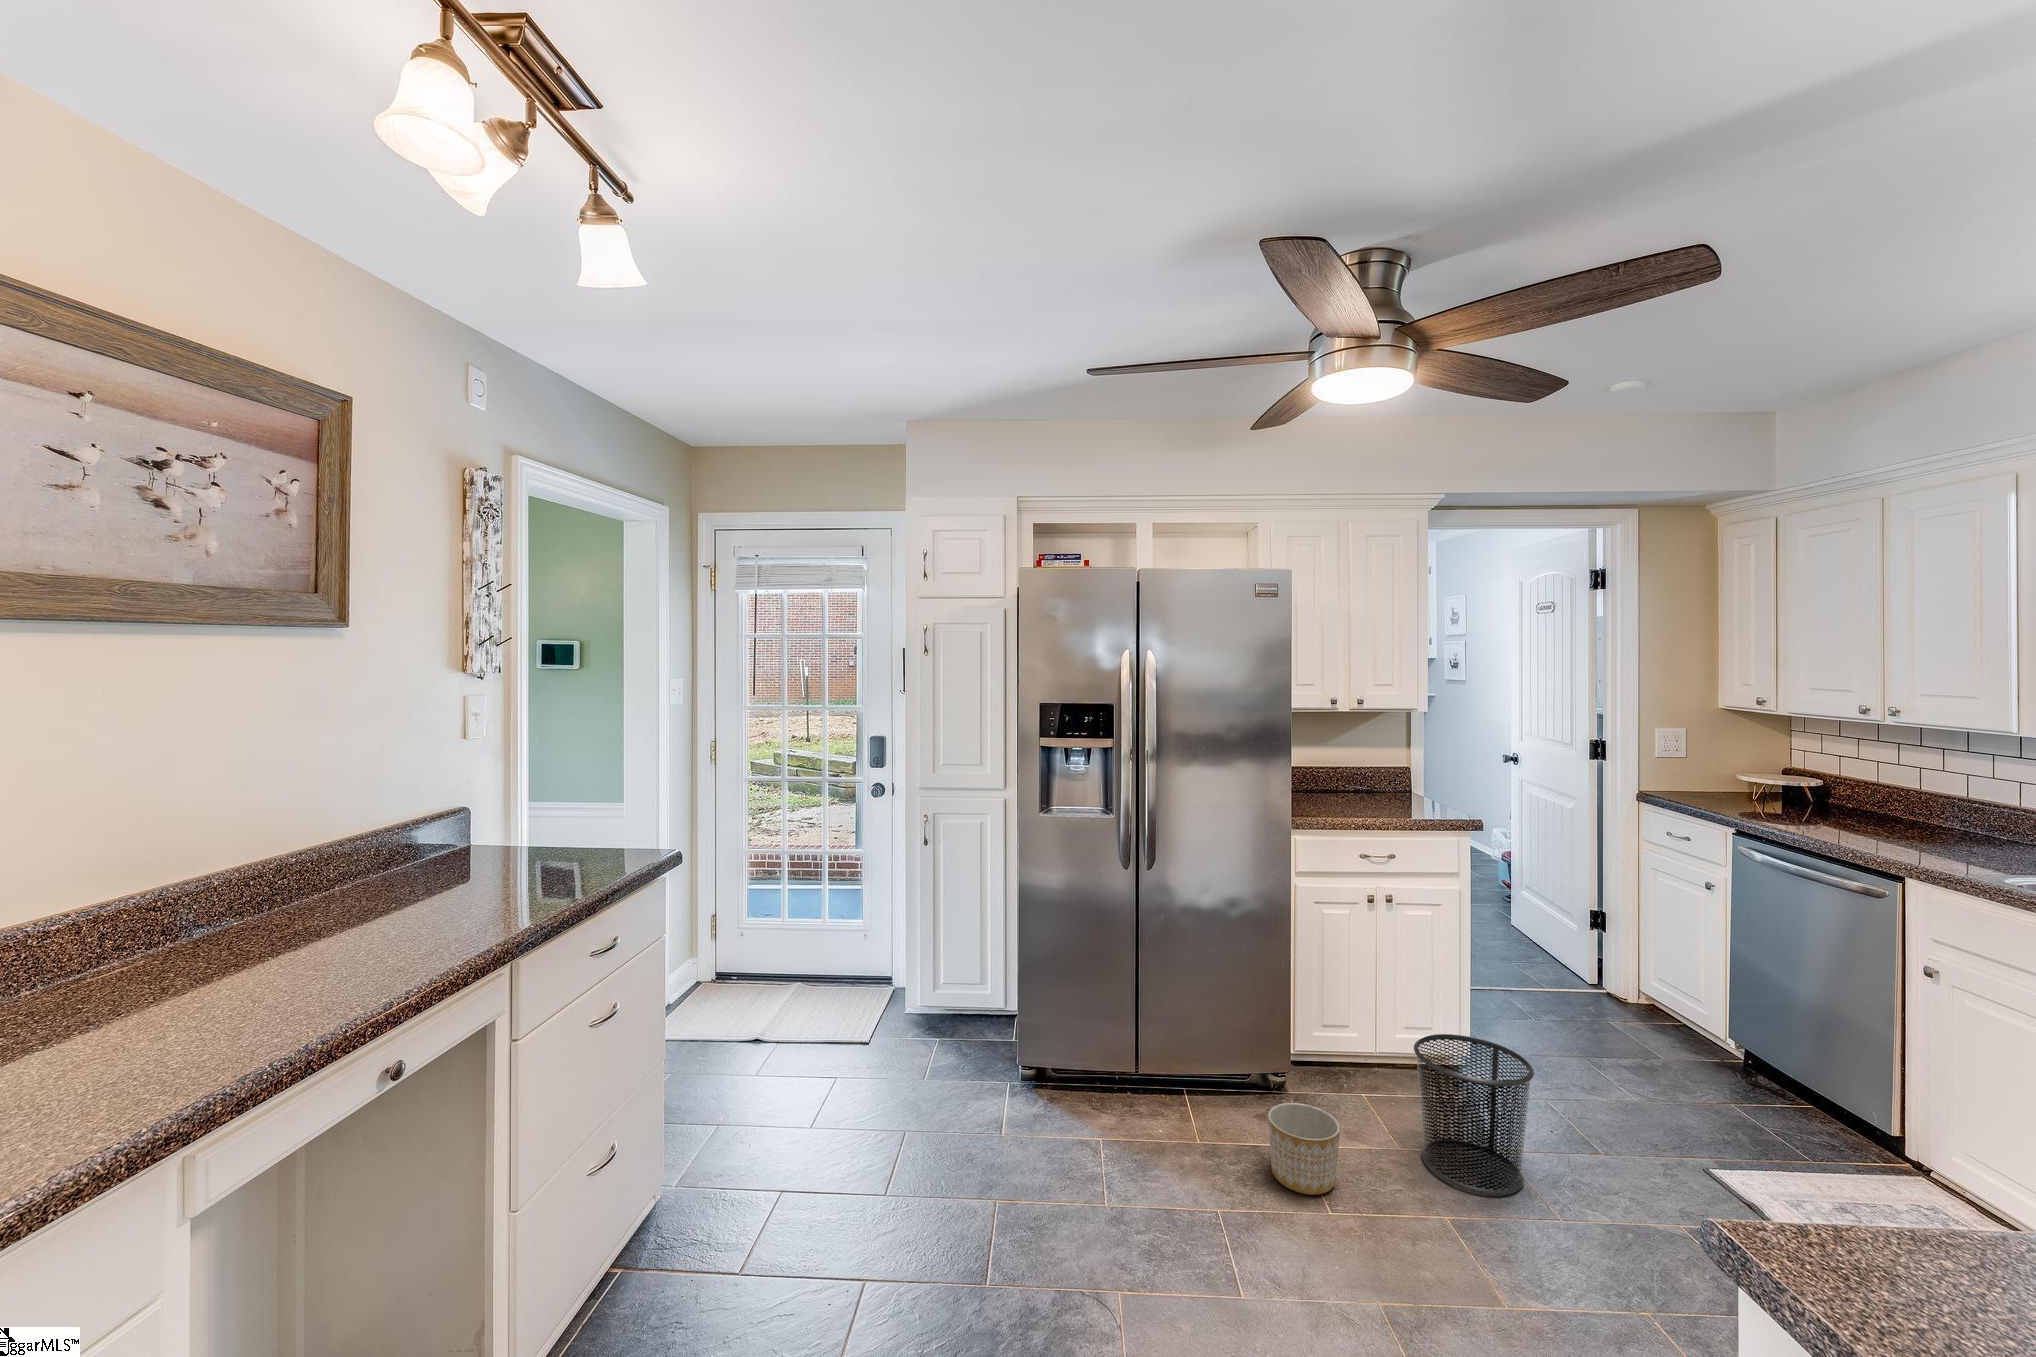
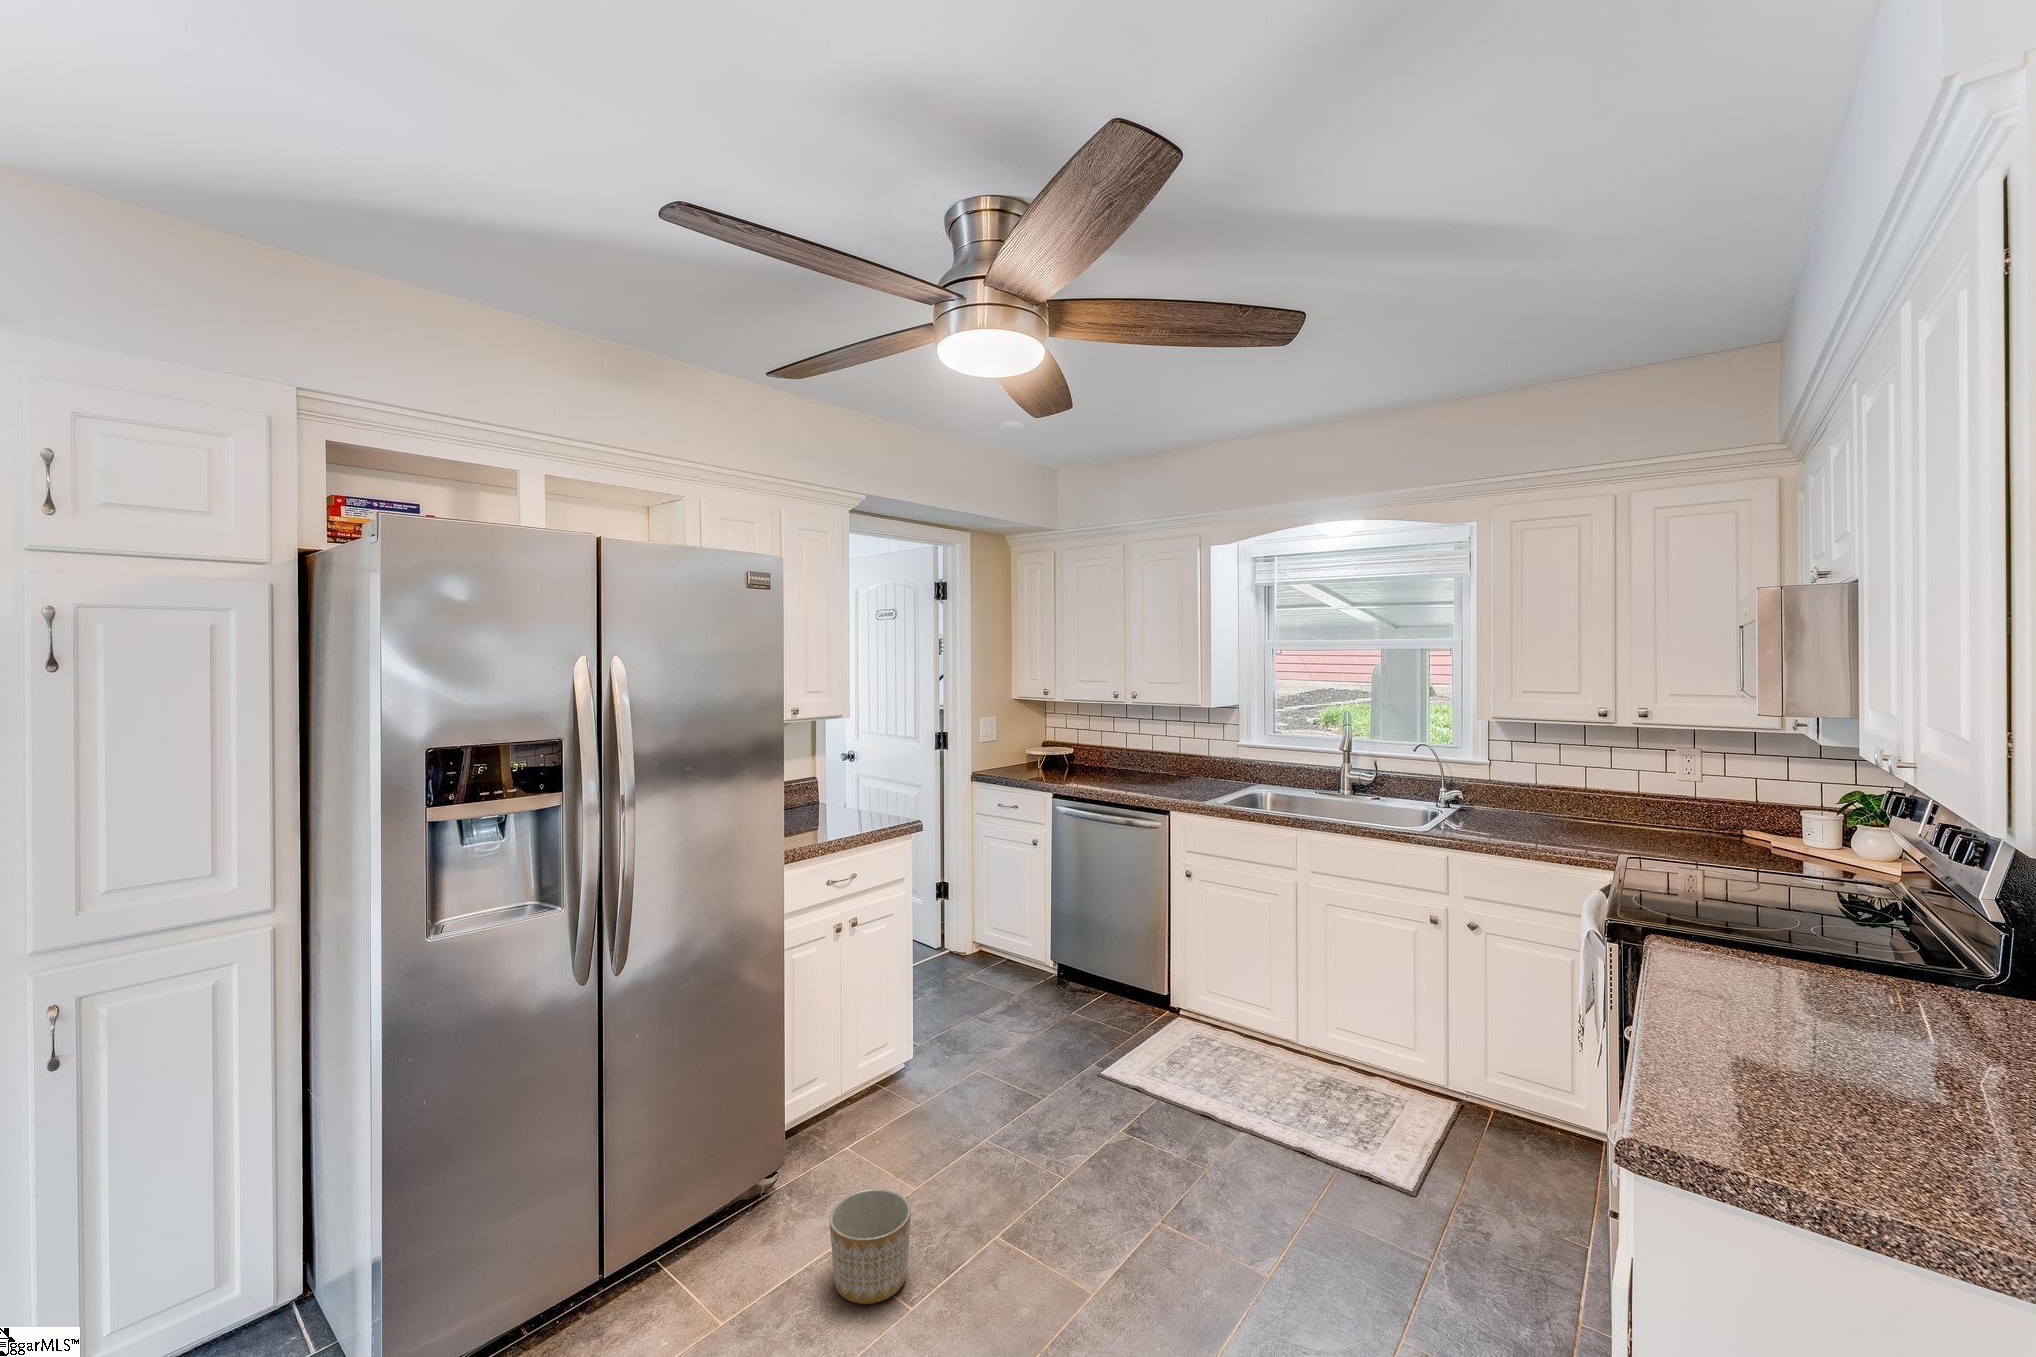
waste bin: present [1414,1034,1534,1195] -> none [934,1039,1038,1198]

